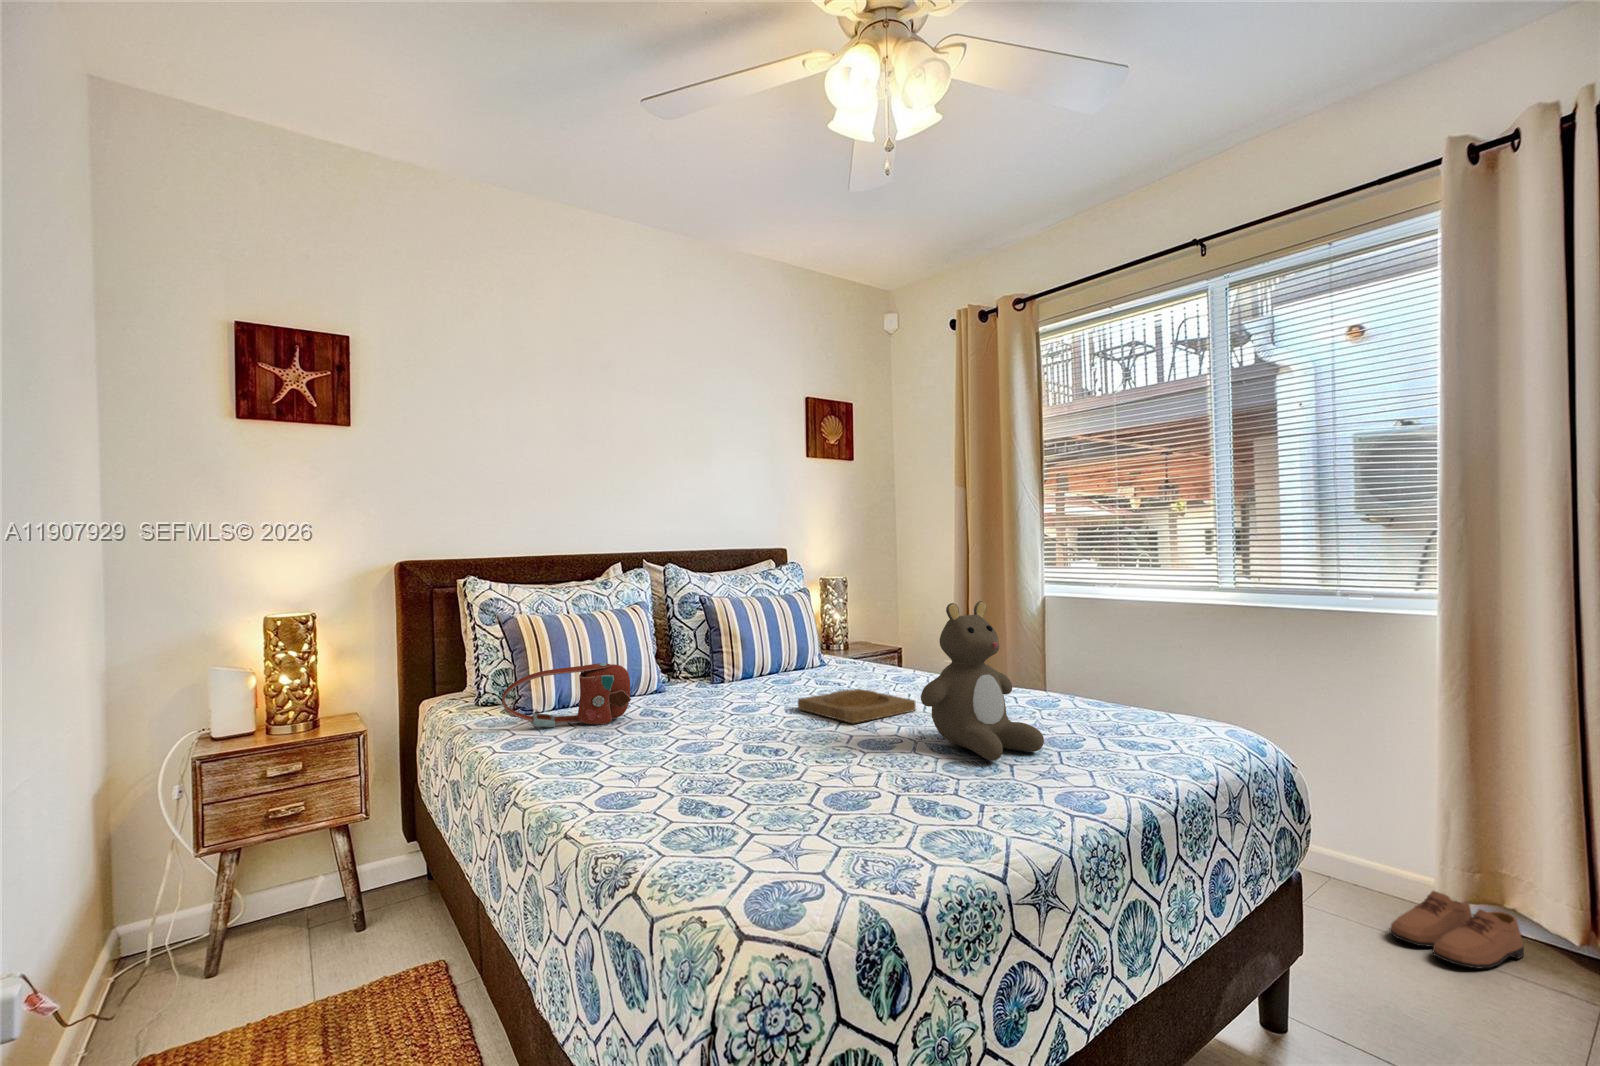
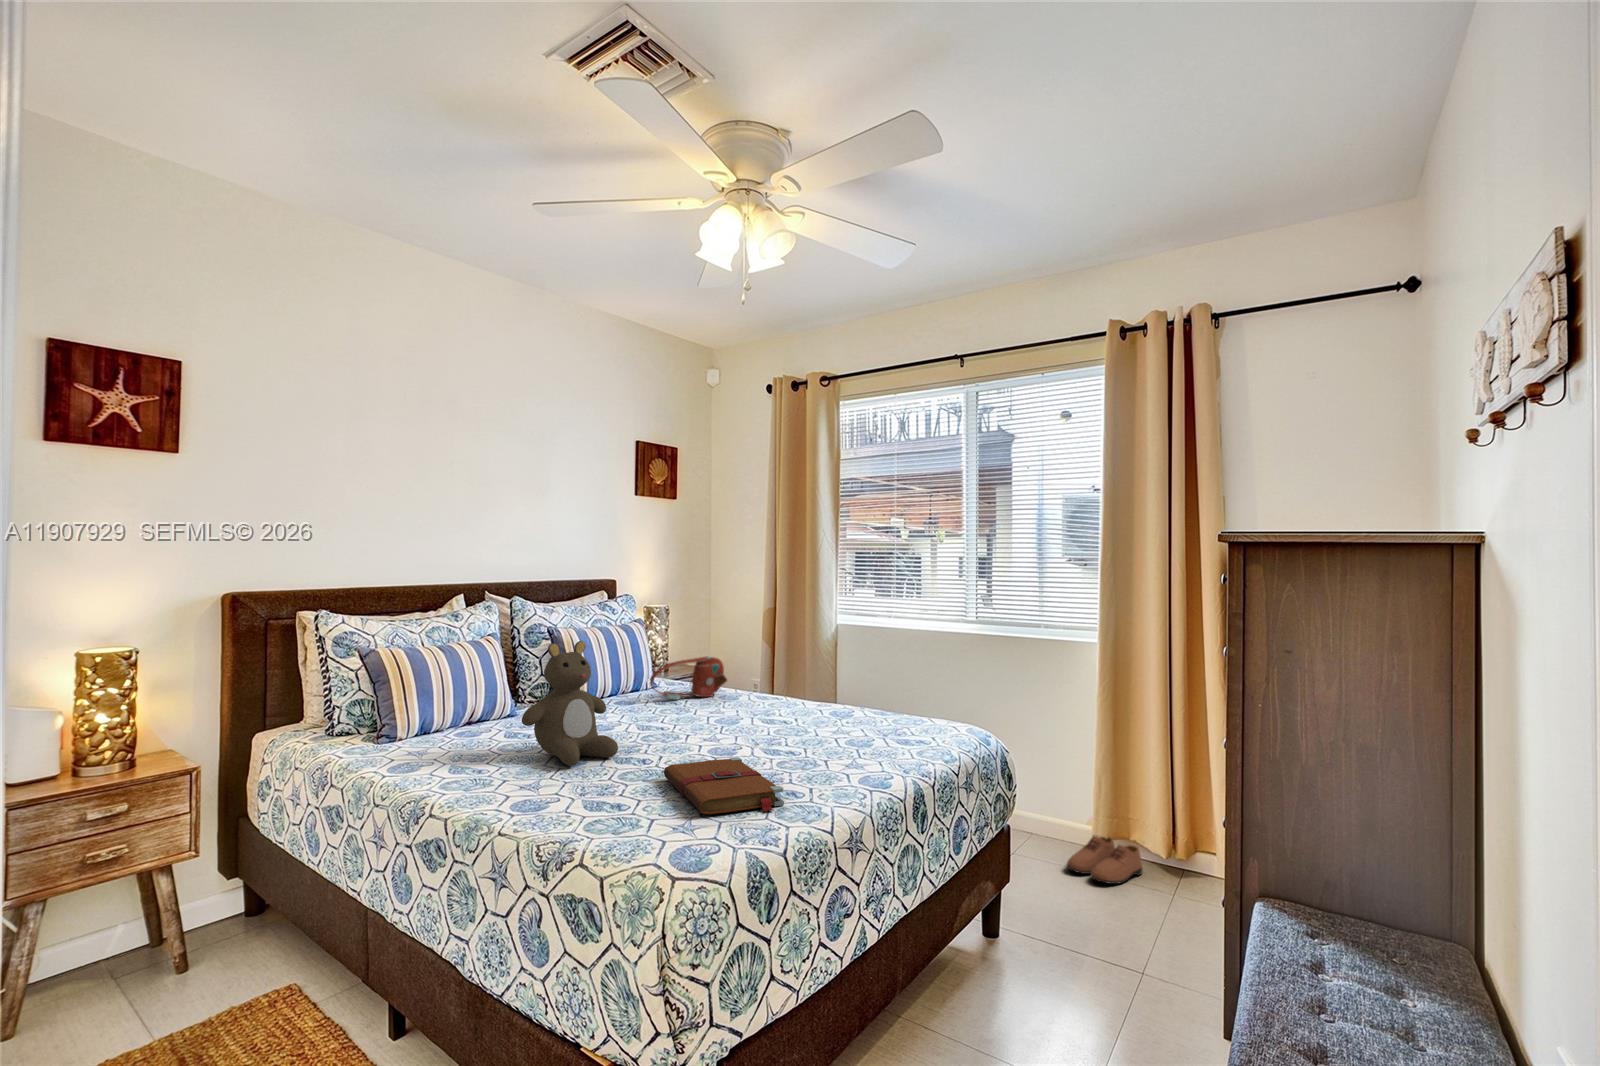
teddy bear: present [921,601,1044,761] -> present [522,641,618,766]
handbag: present [502,663,631,727] -> present [650,656,727,700]
tray: present [798,689,916,723] -> none [647,707,744,736]
book: none [789,754,938,837] -> present [664,757,784,815]

